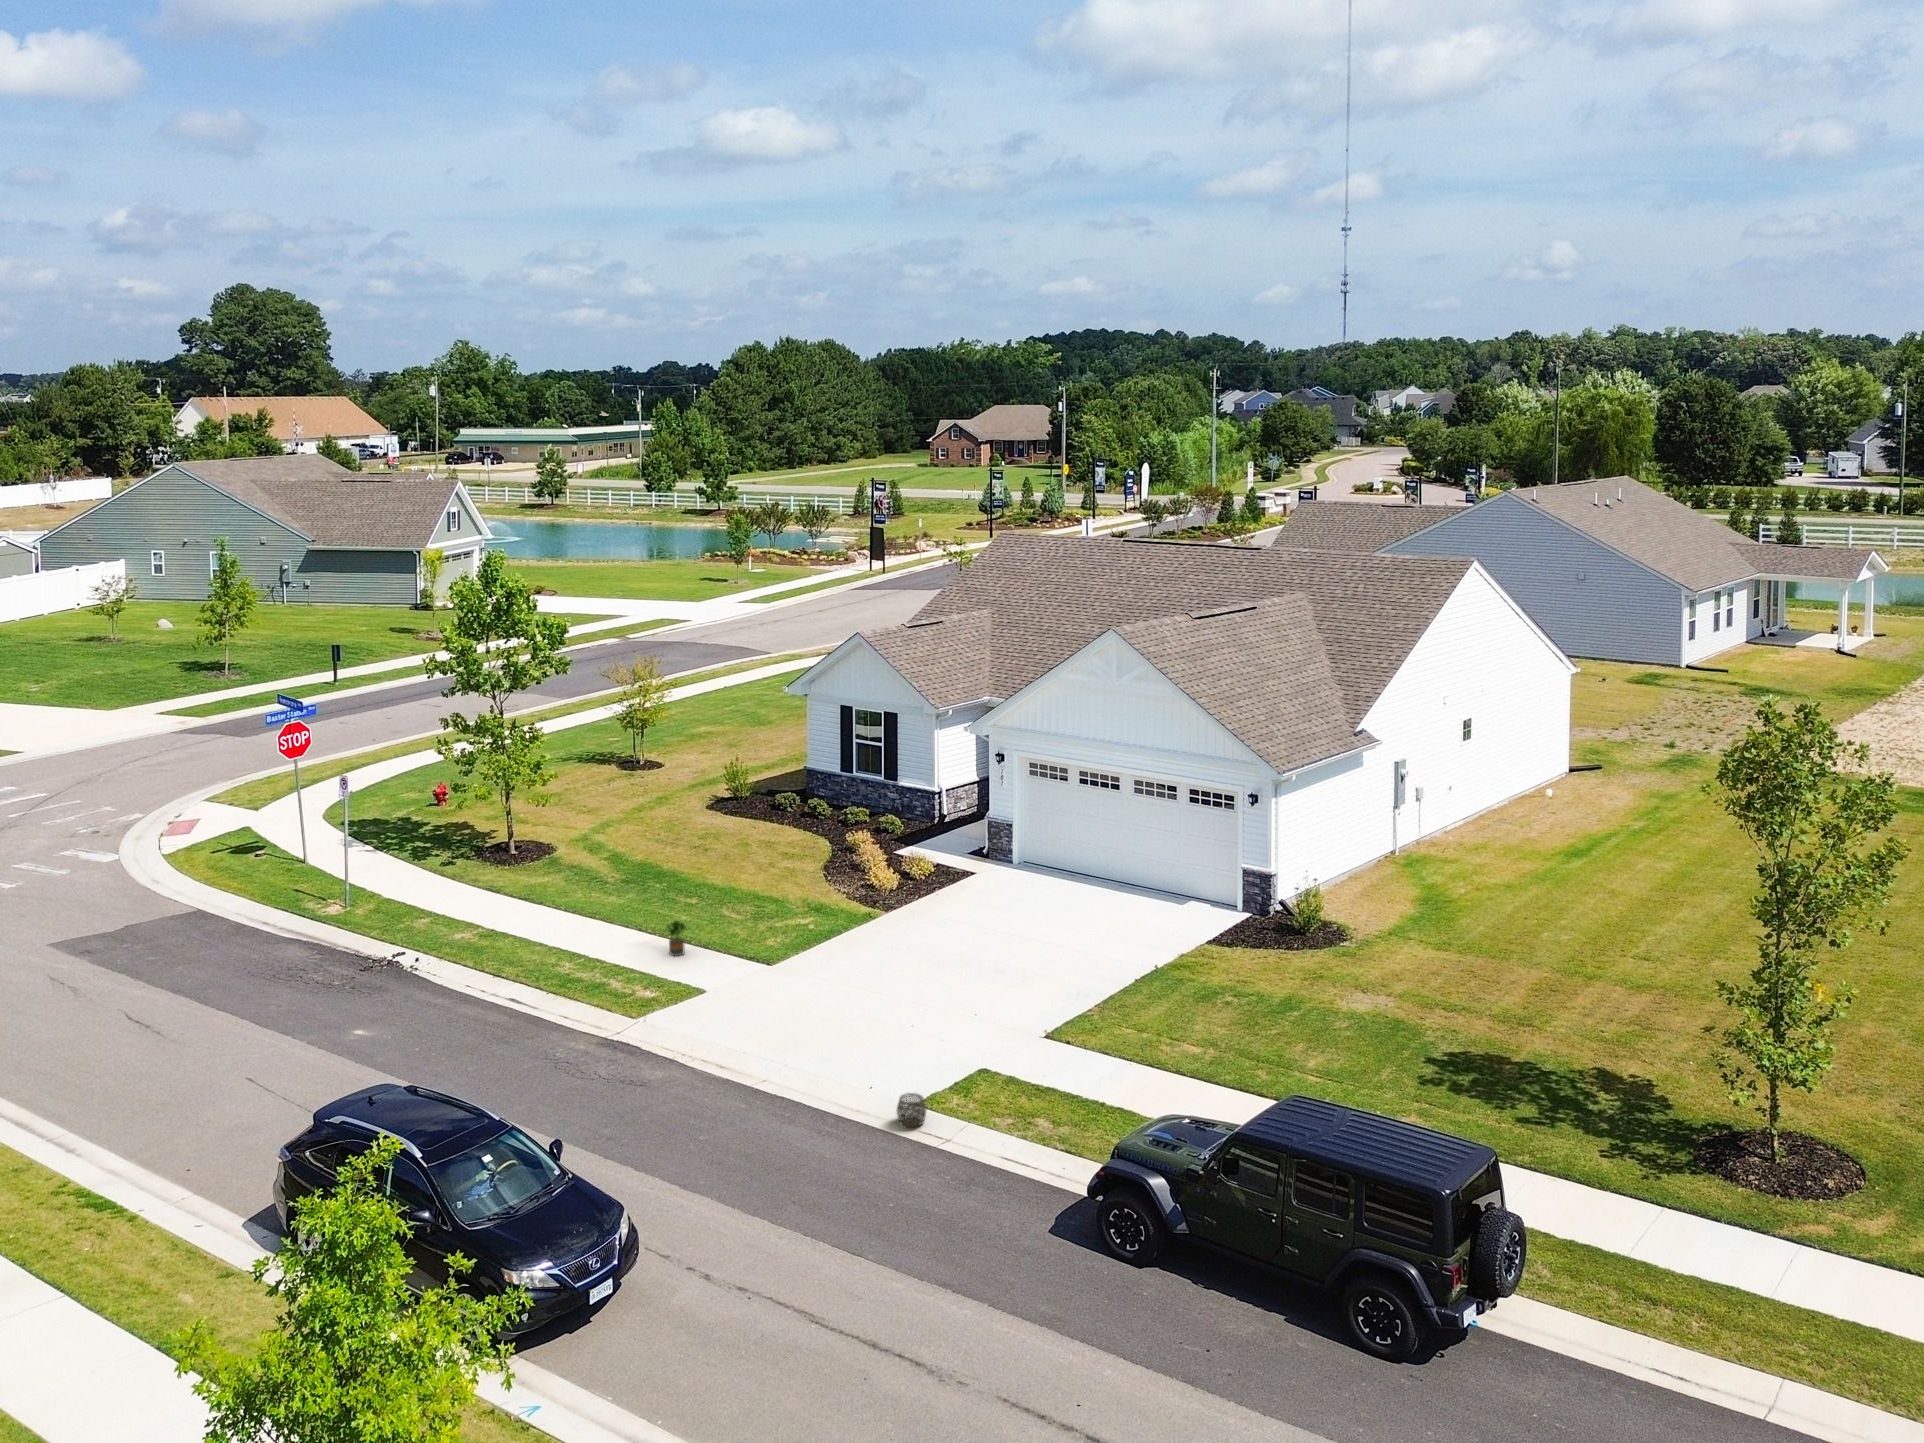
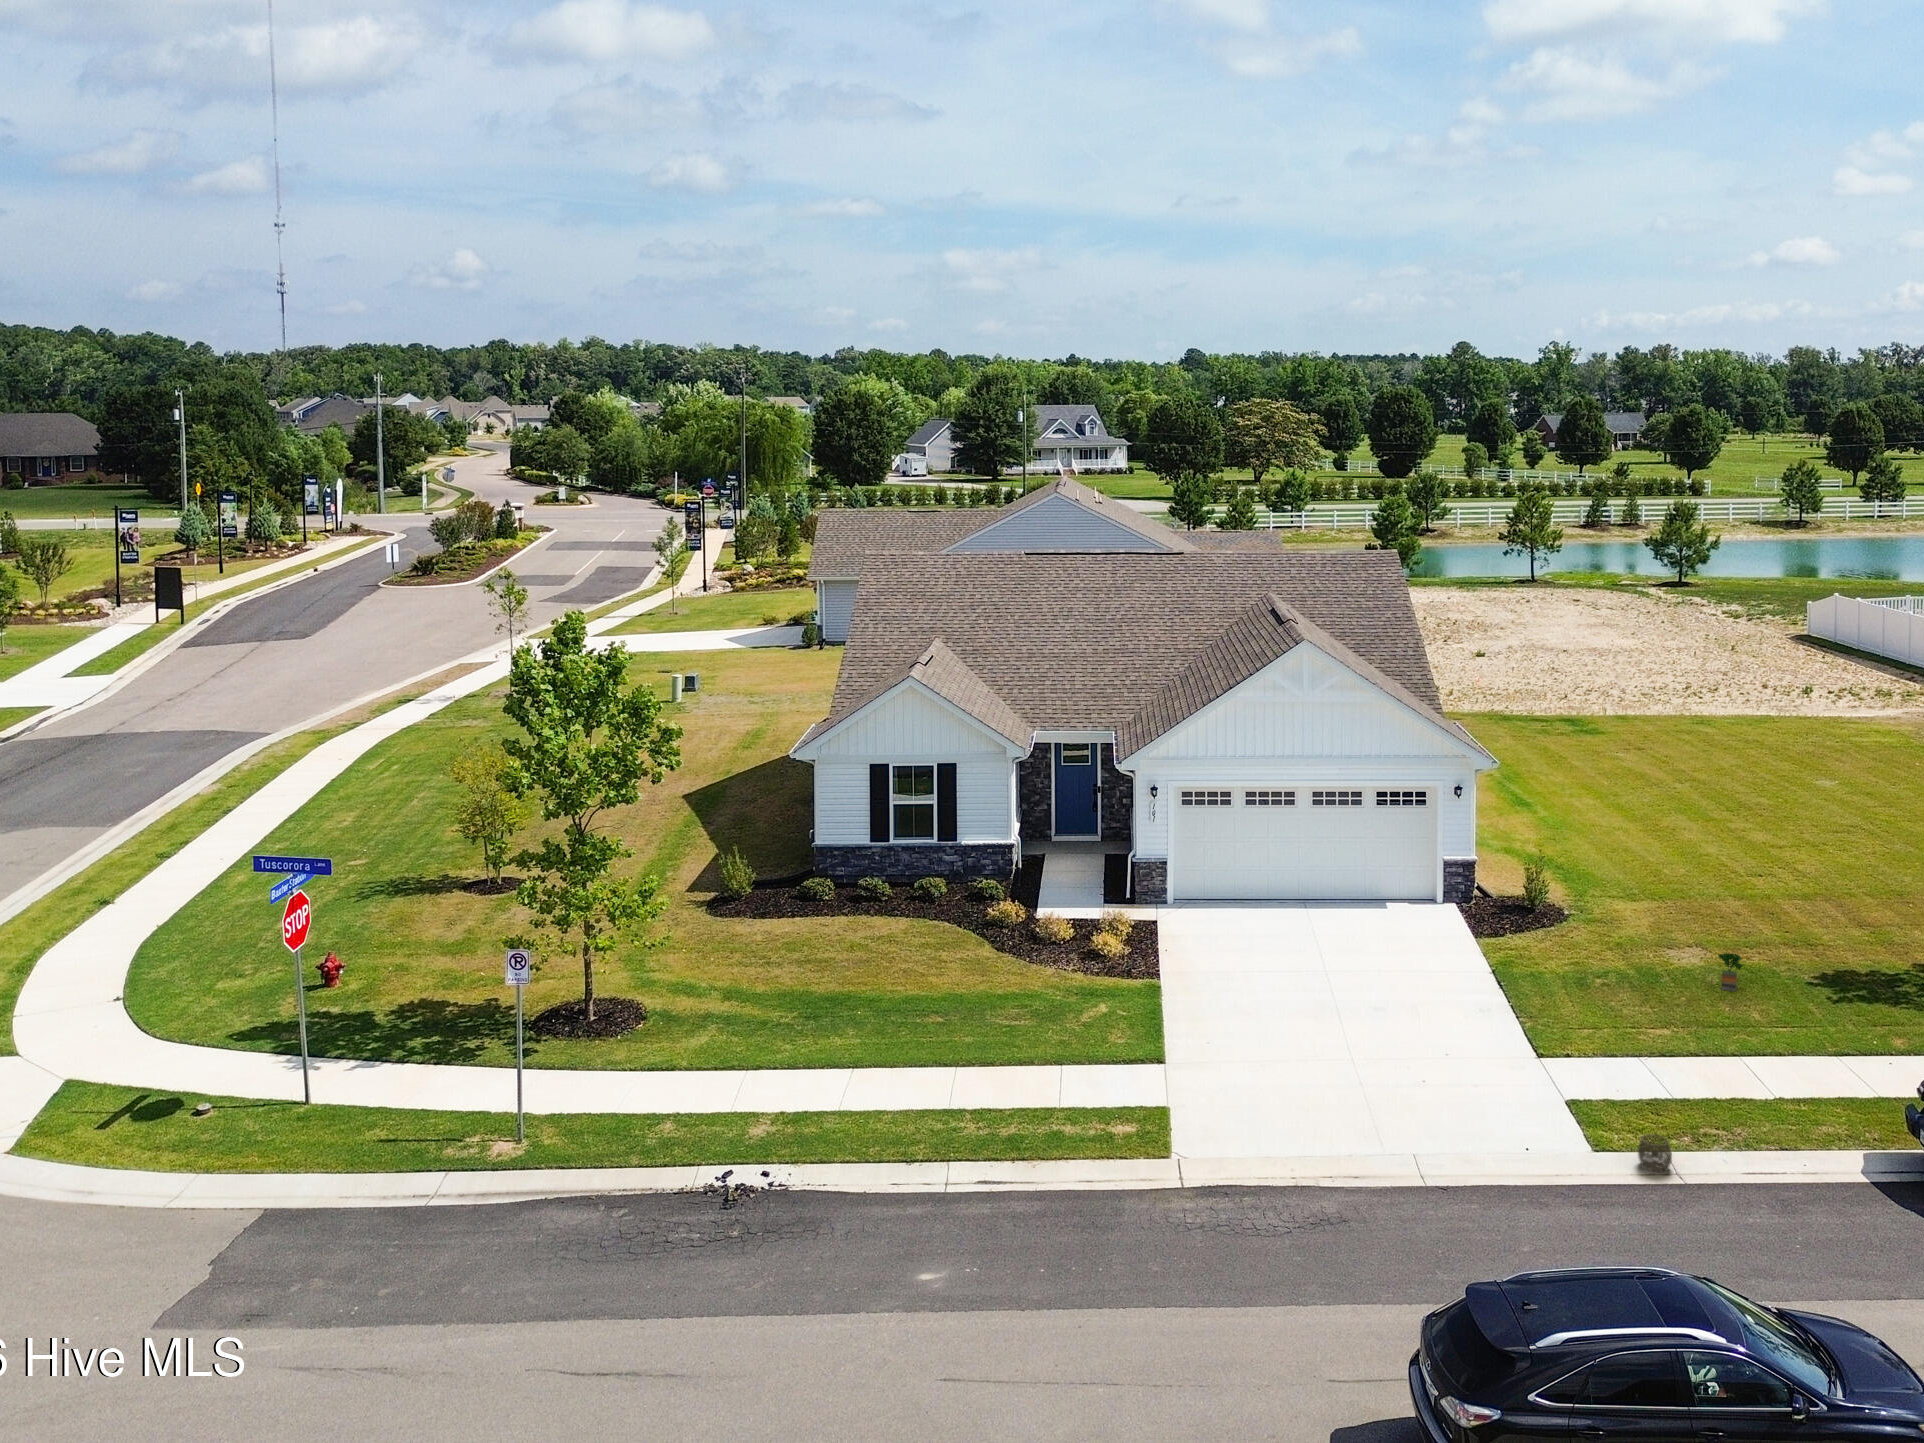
potted tree: present [666,921,688,956] -> present [1718,953,1743,991]

